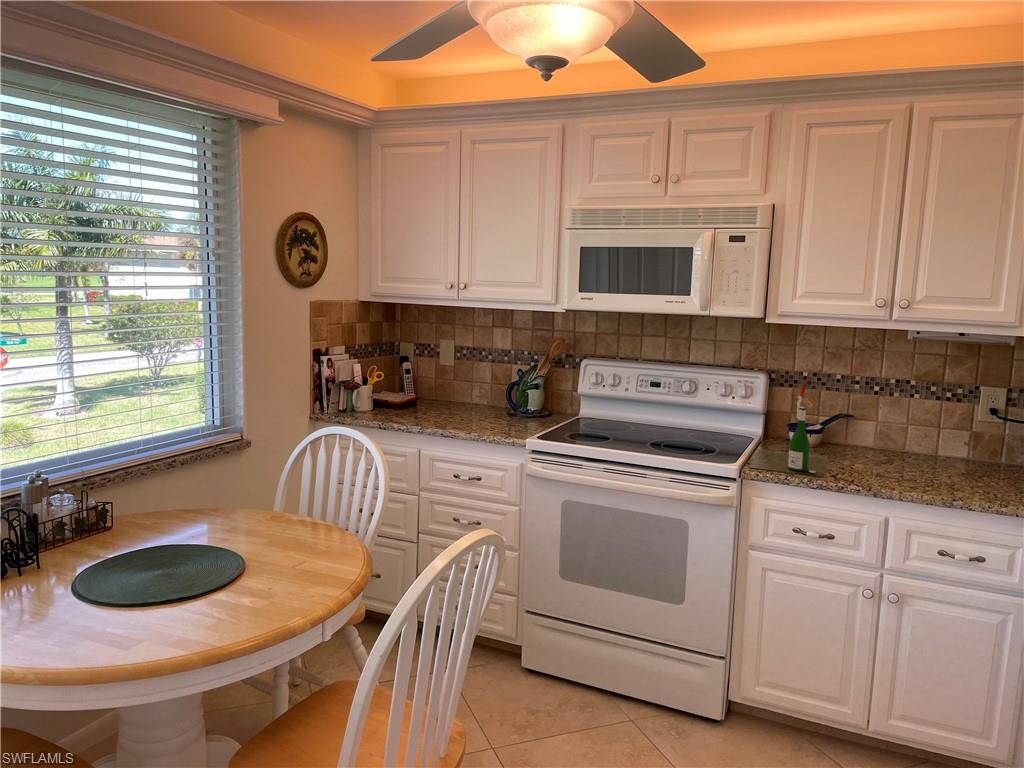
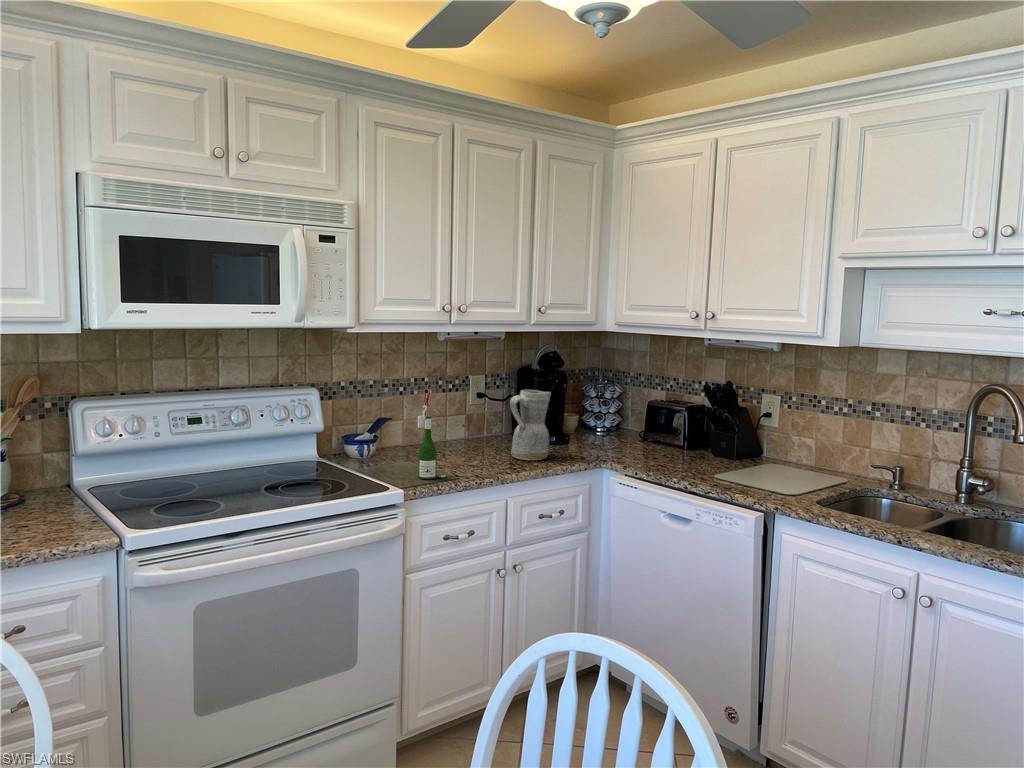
ceramic pitcher: none [943,403,1014,493] -> present [510,390,551,460]

